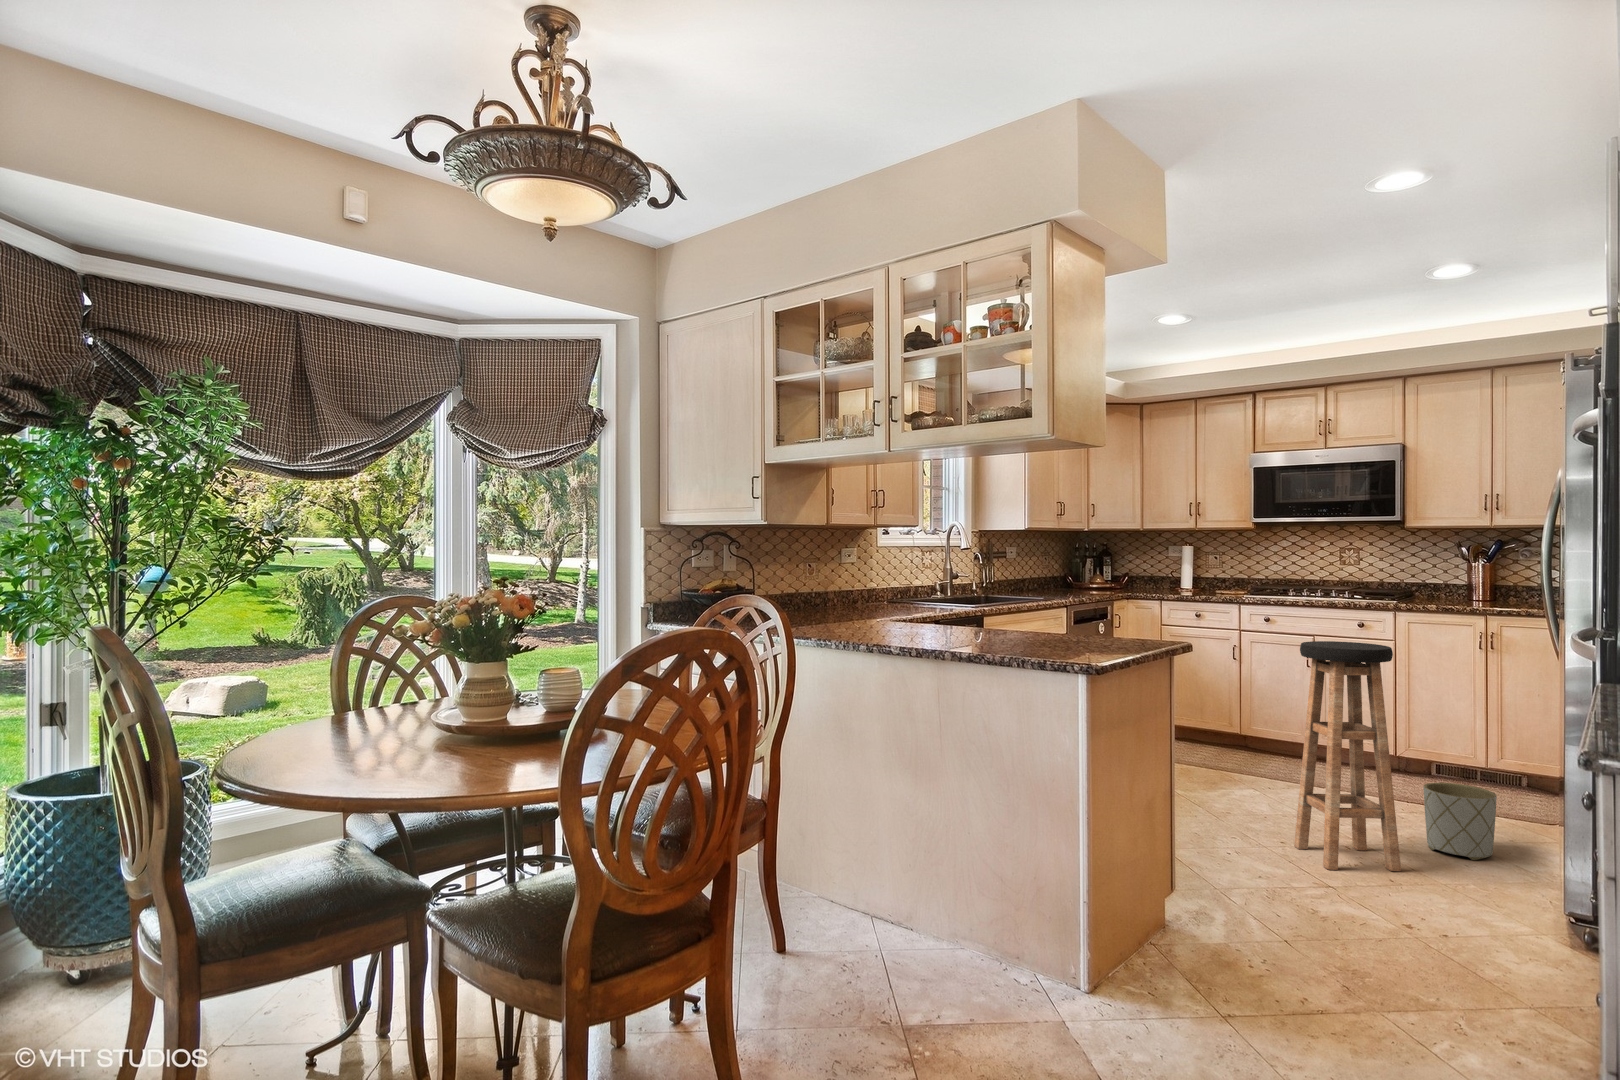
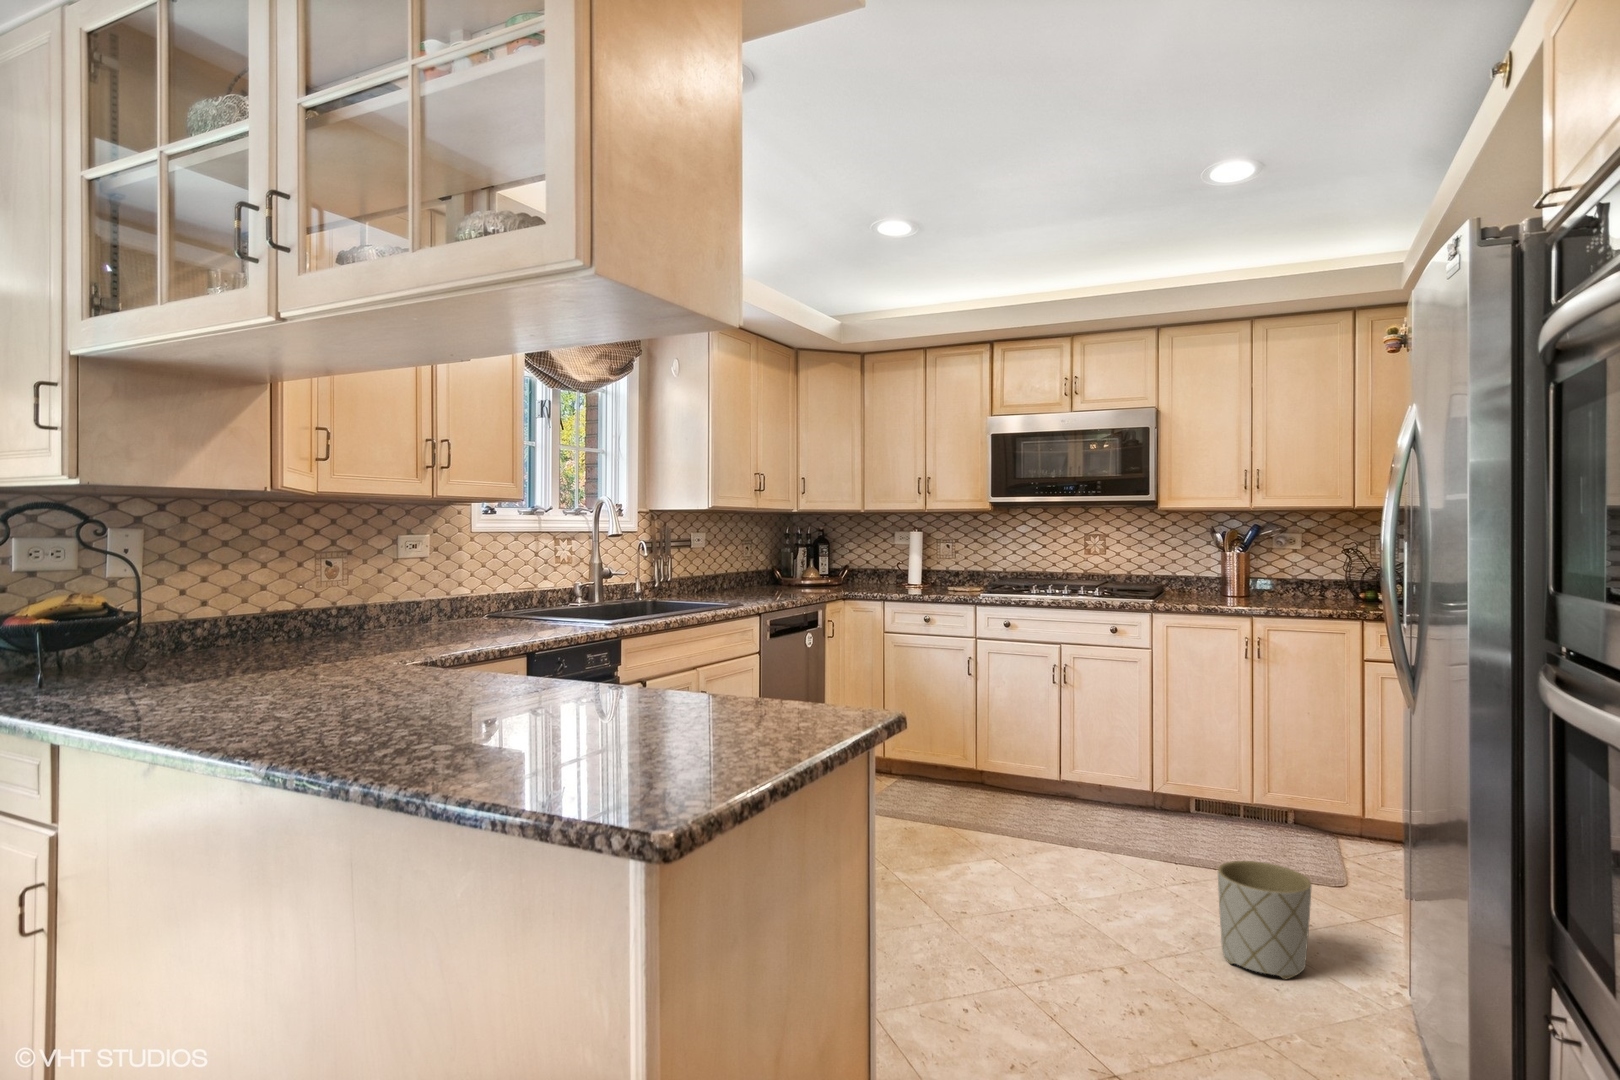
bar stool: present [1294,641,1401,871] -> none [1055,672,1205,1035]

